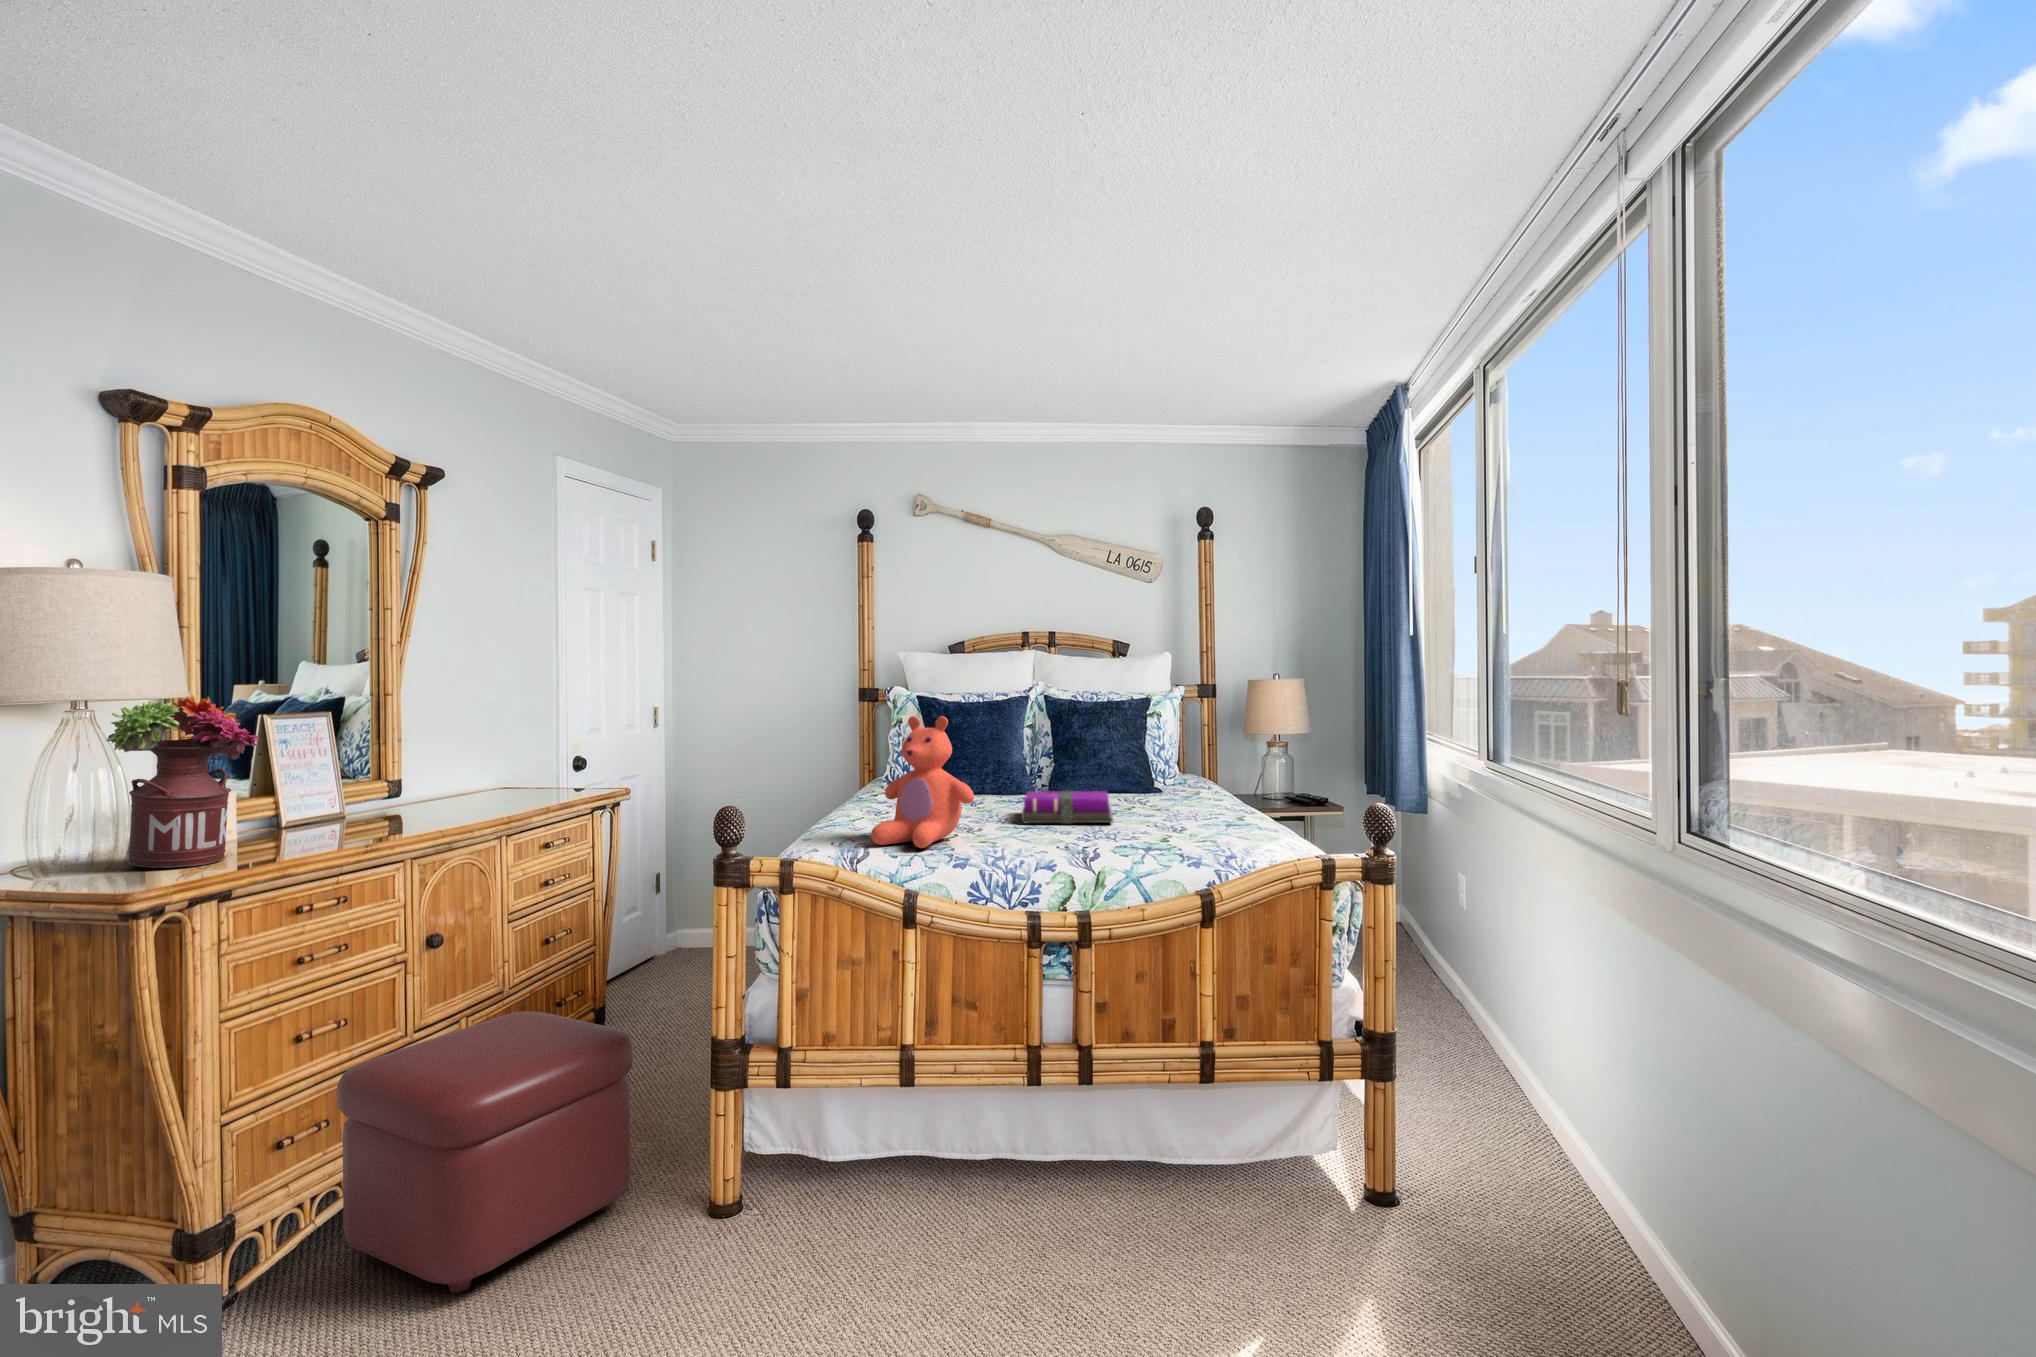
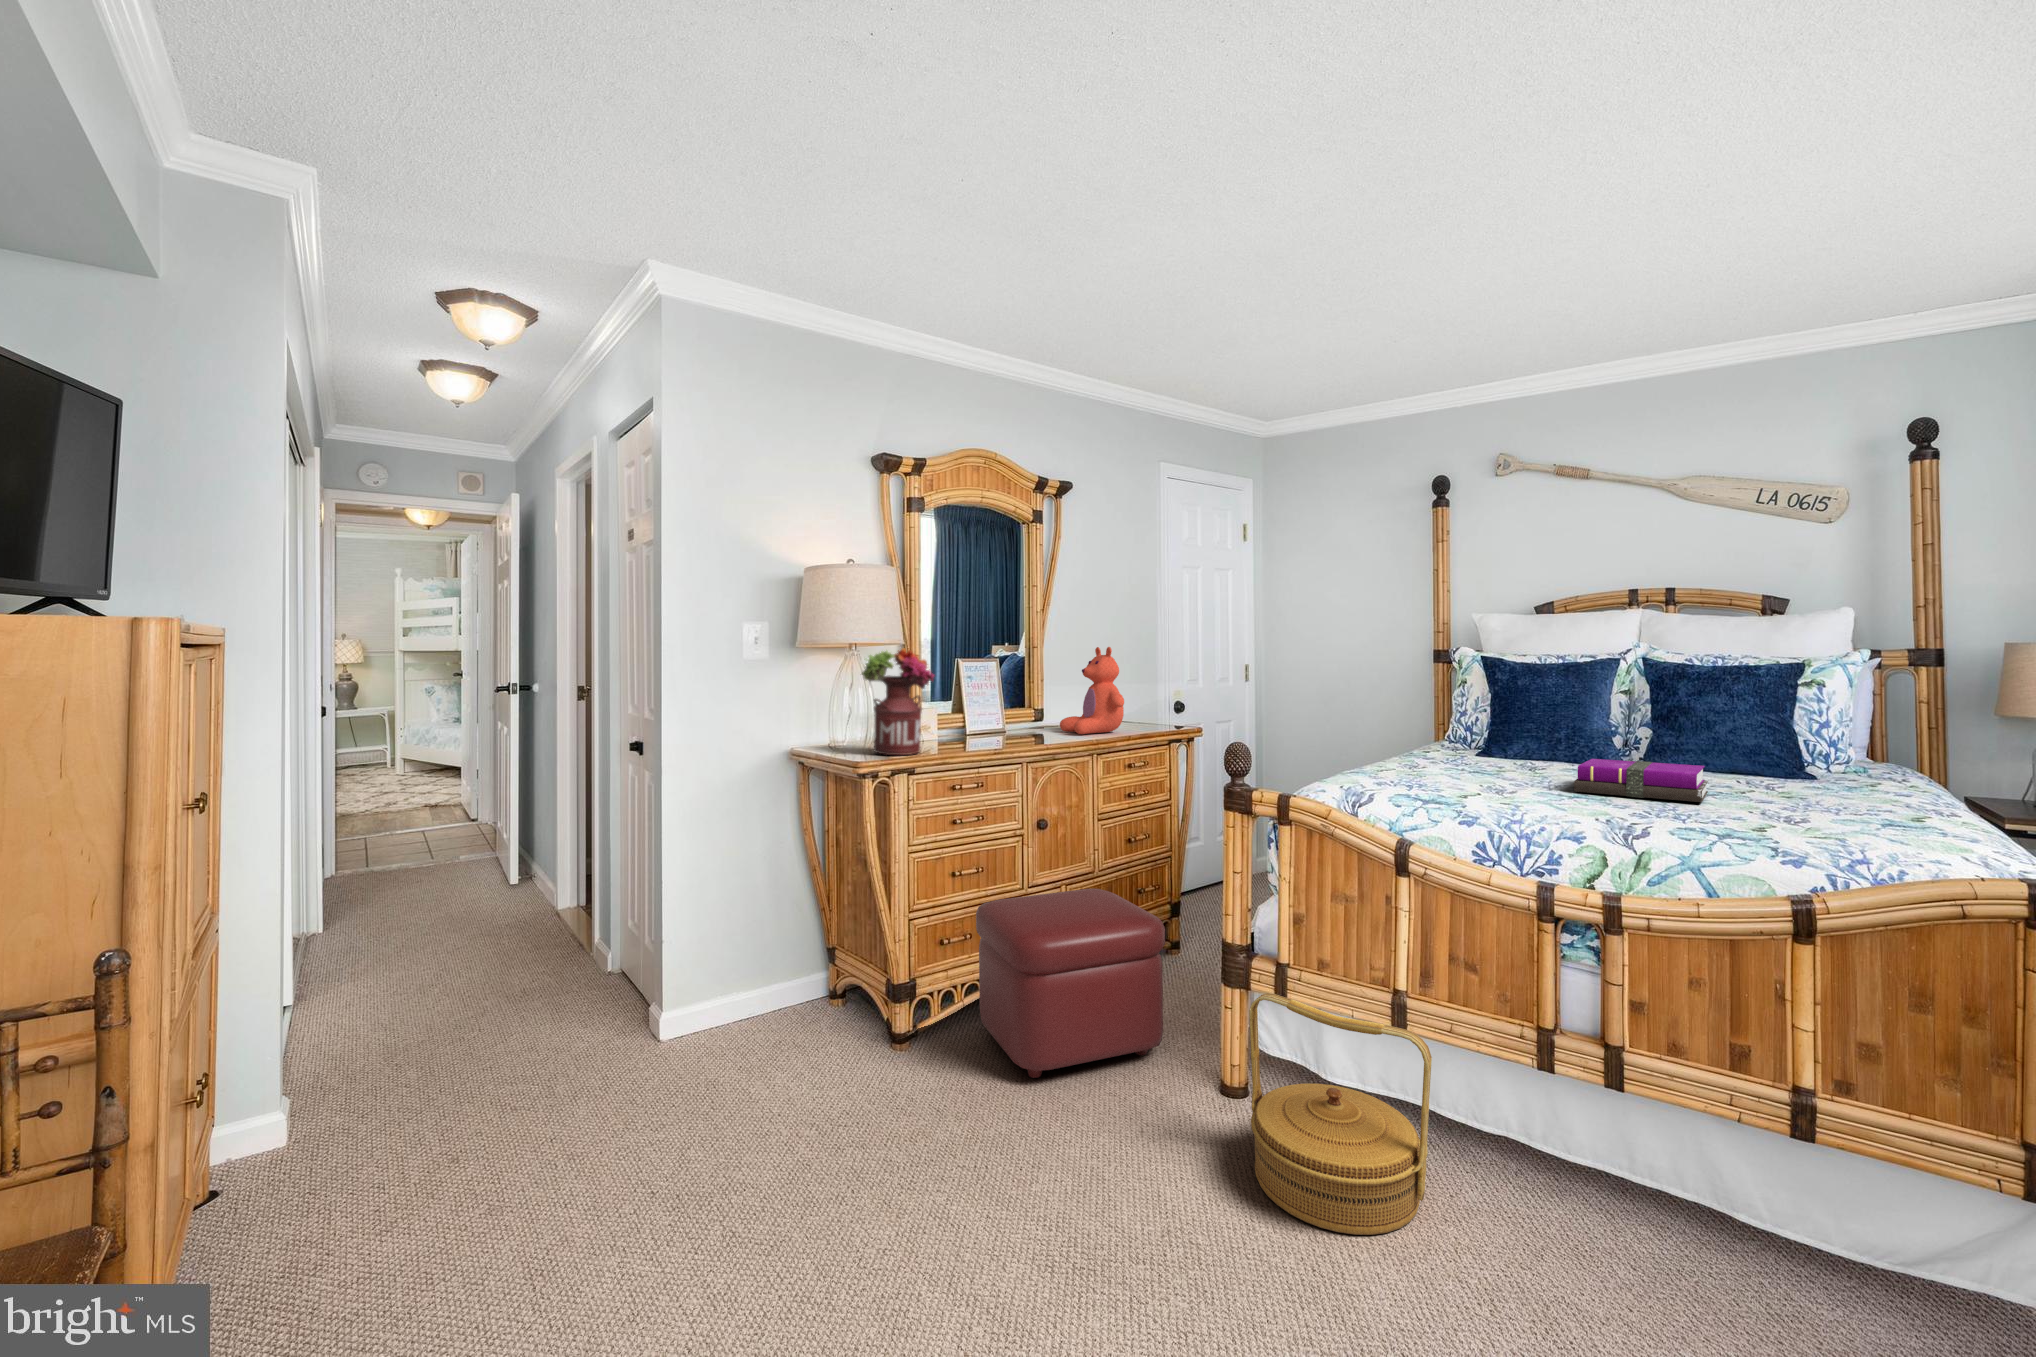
teddy bear: present [871,716,974,848] -> present [1060,647,1124,734]
woven basket: none [769,1081,957,1319] -> present [1249,993,1432,1235]

